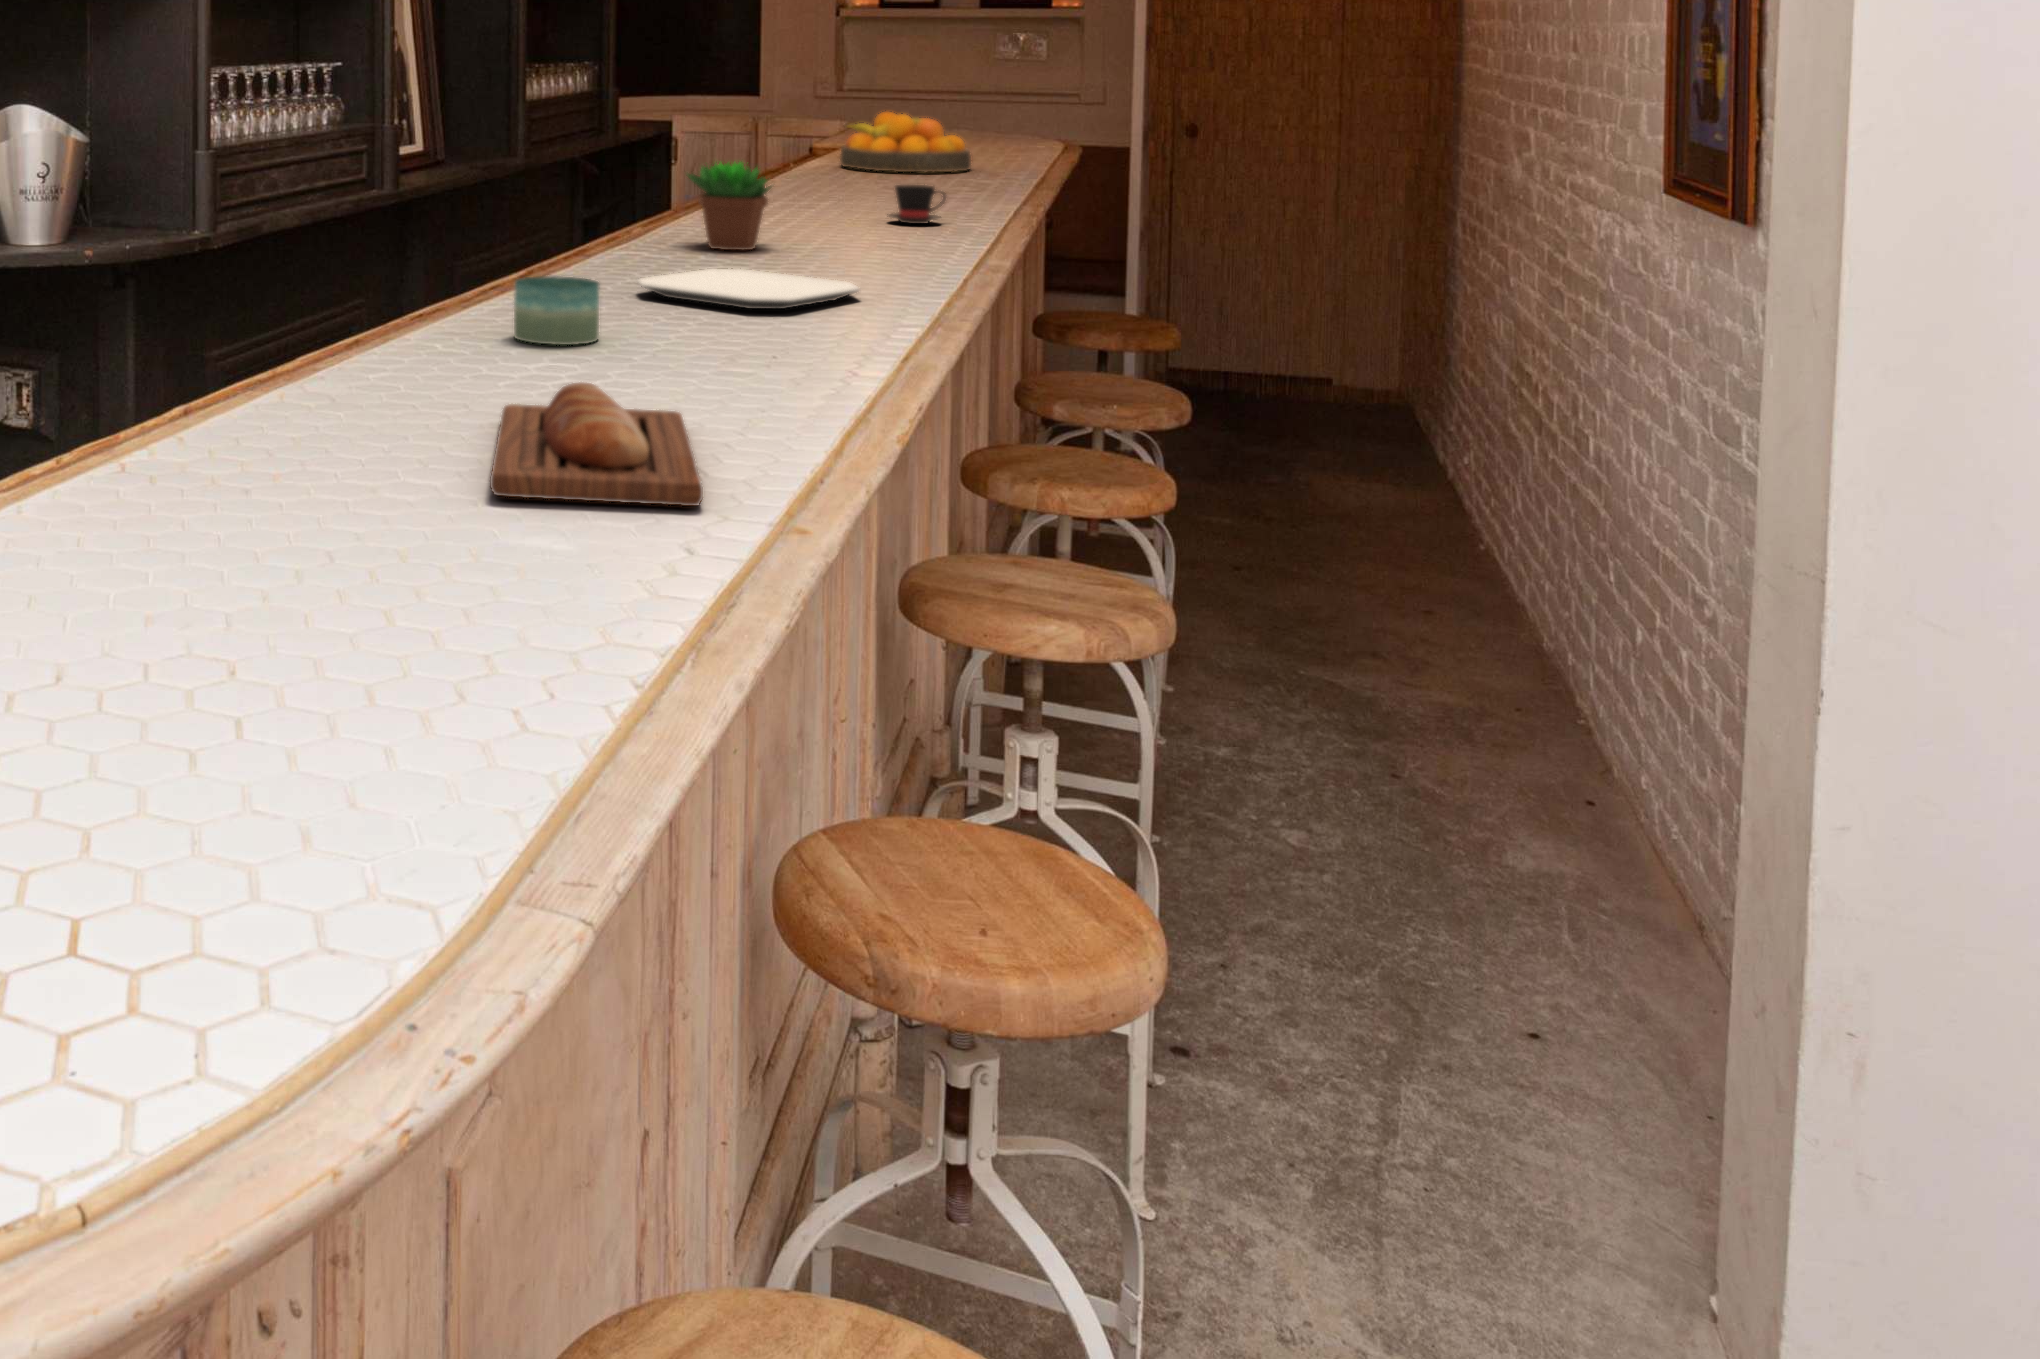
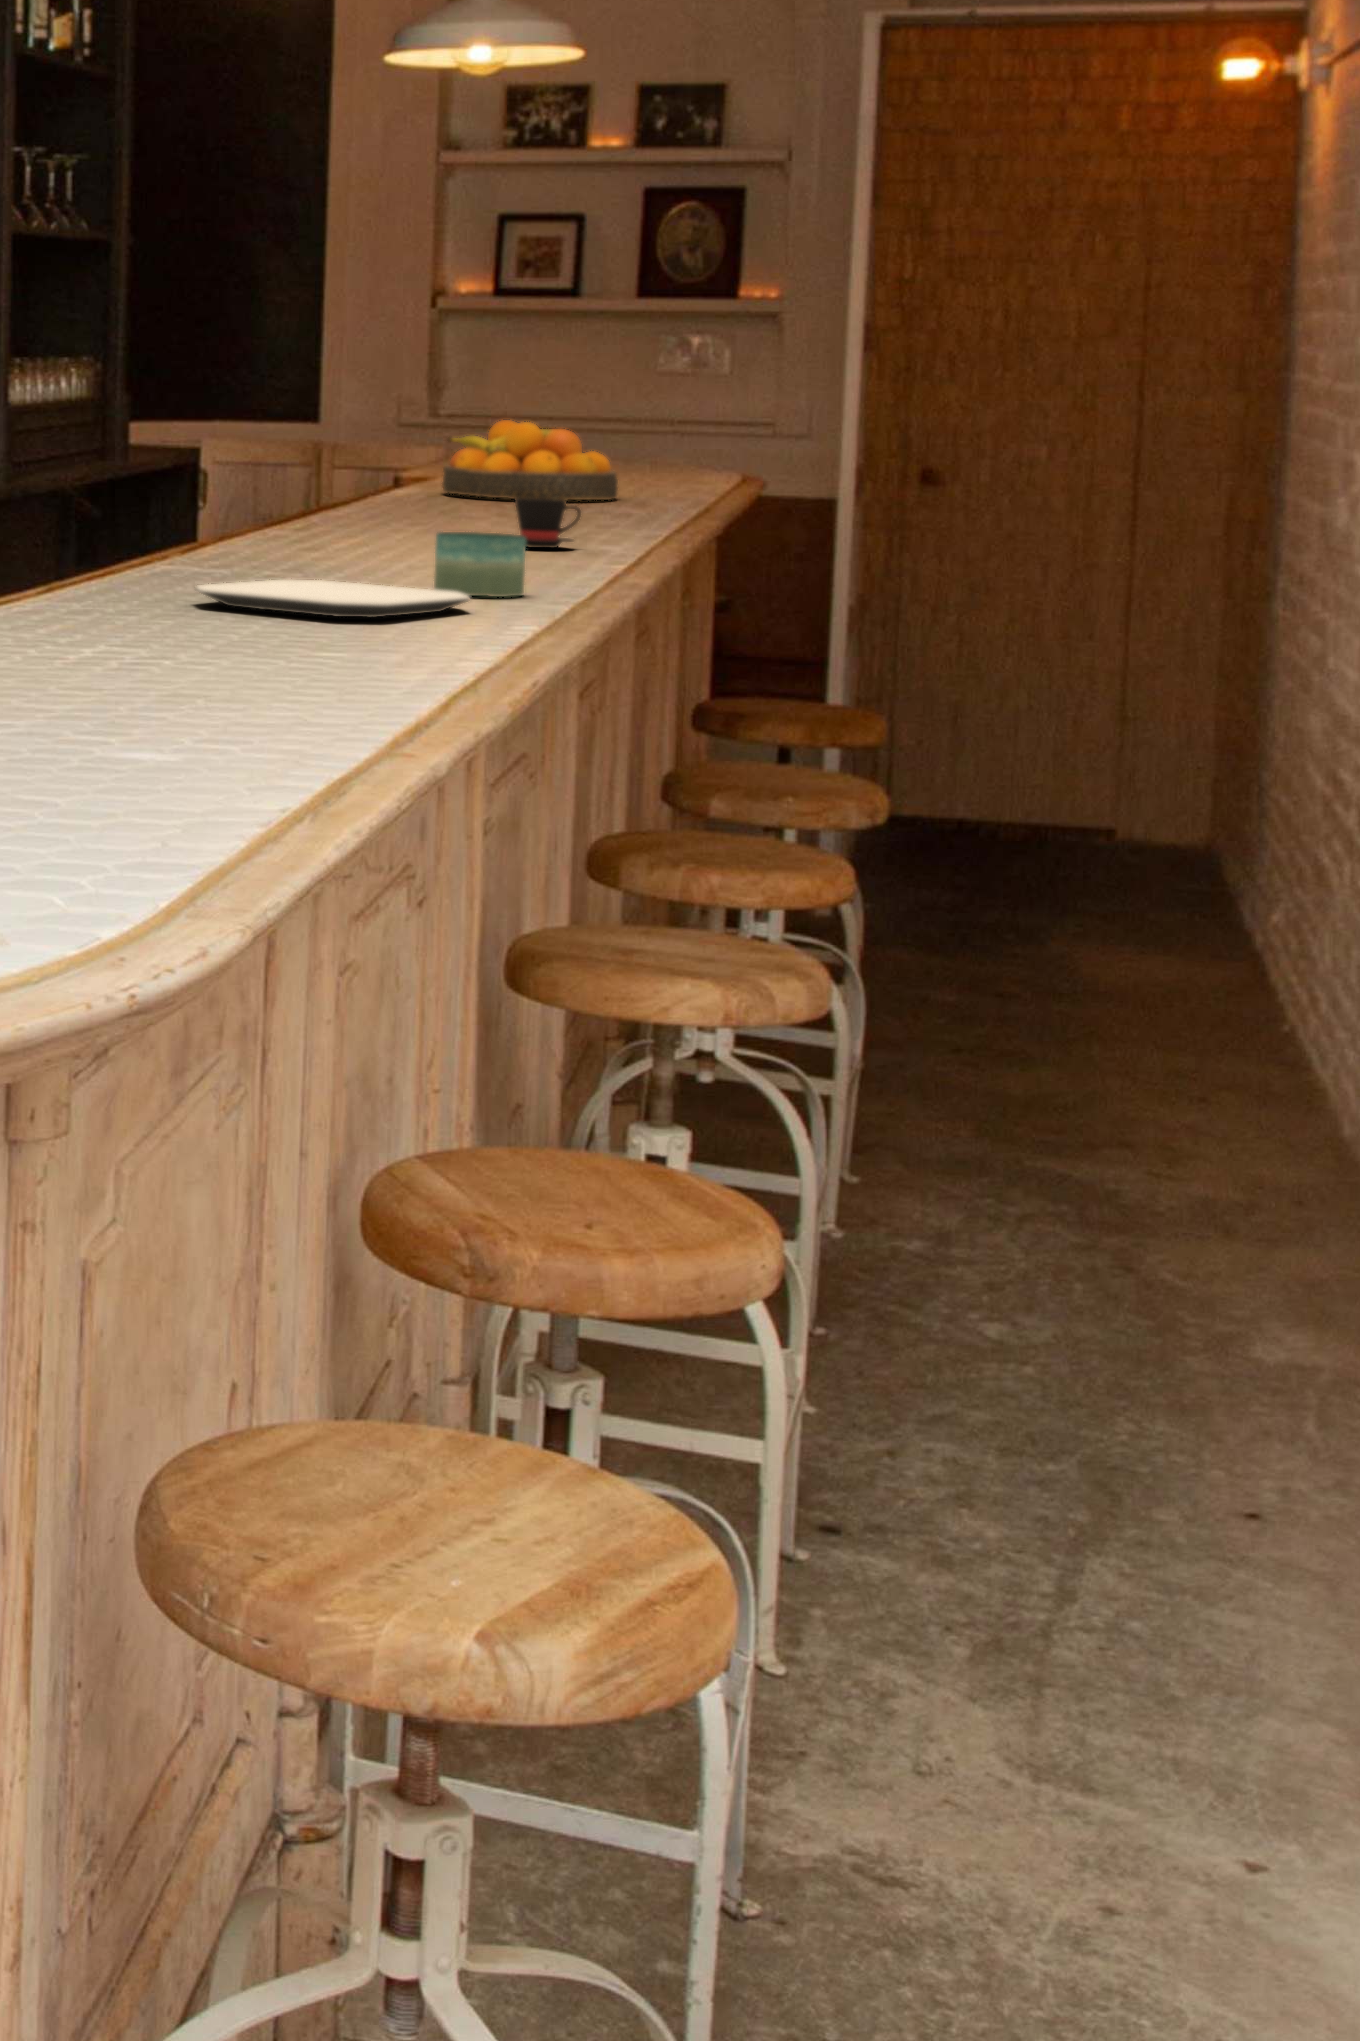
succulent plant: present [687,161,771,250] -> none [246,452,363,569]
candle: present [514,276,600,345] -> present [434,532,526,597]
bread loaf: present [490,383,703,506] -> none [64,647,302,754]

